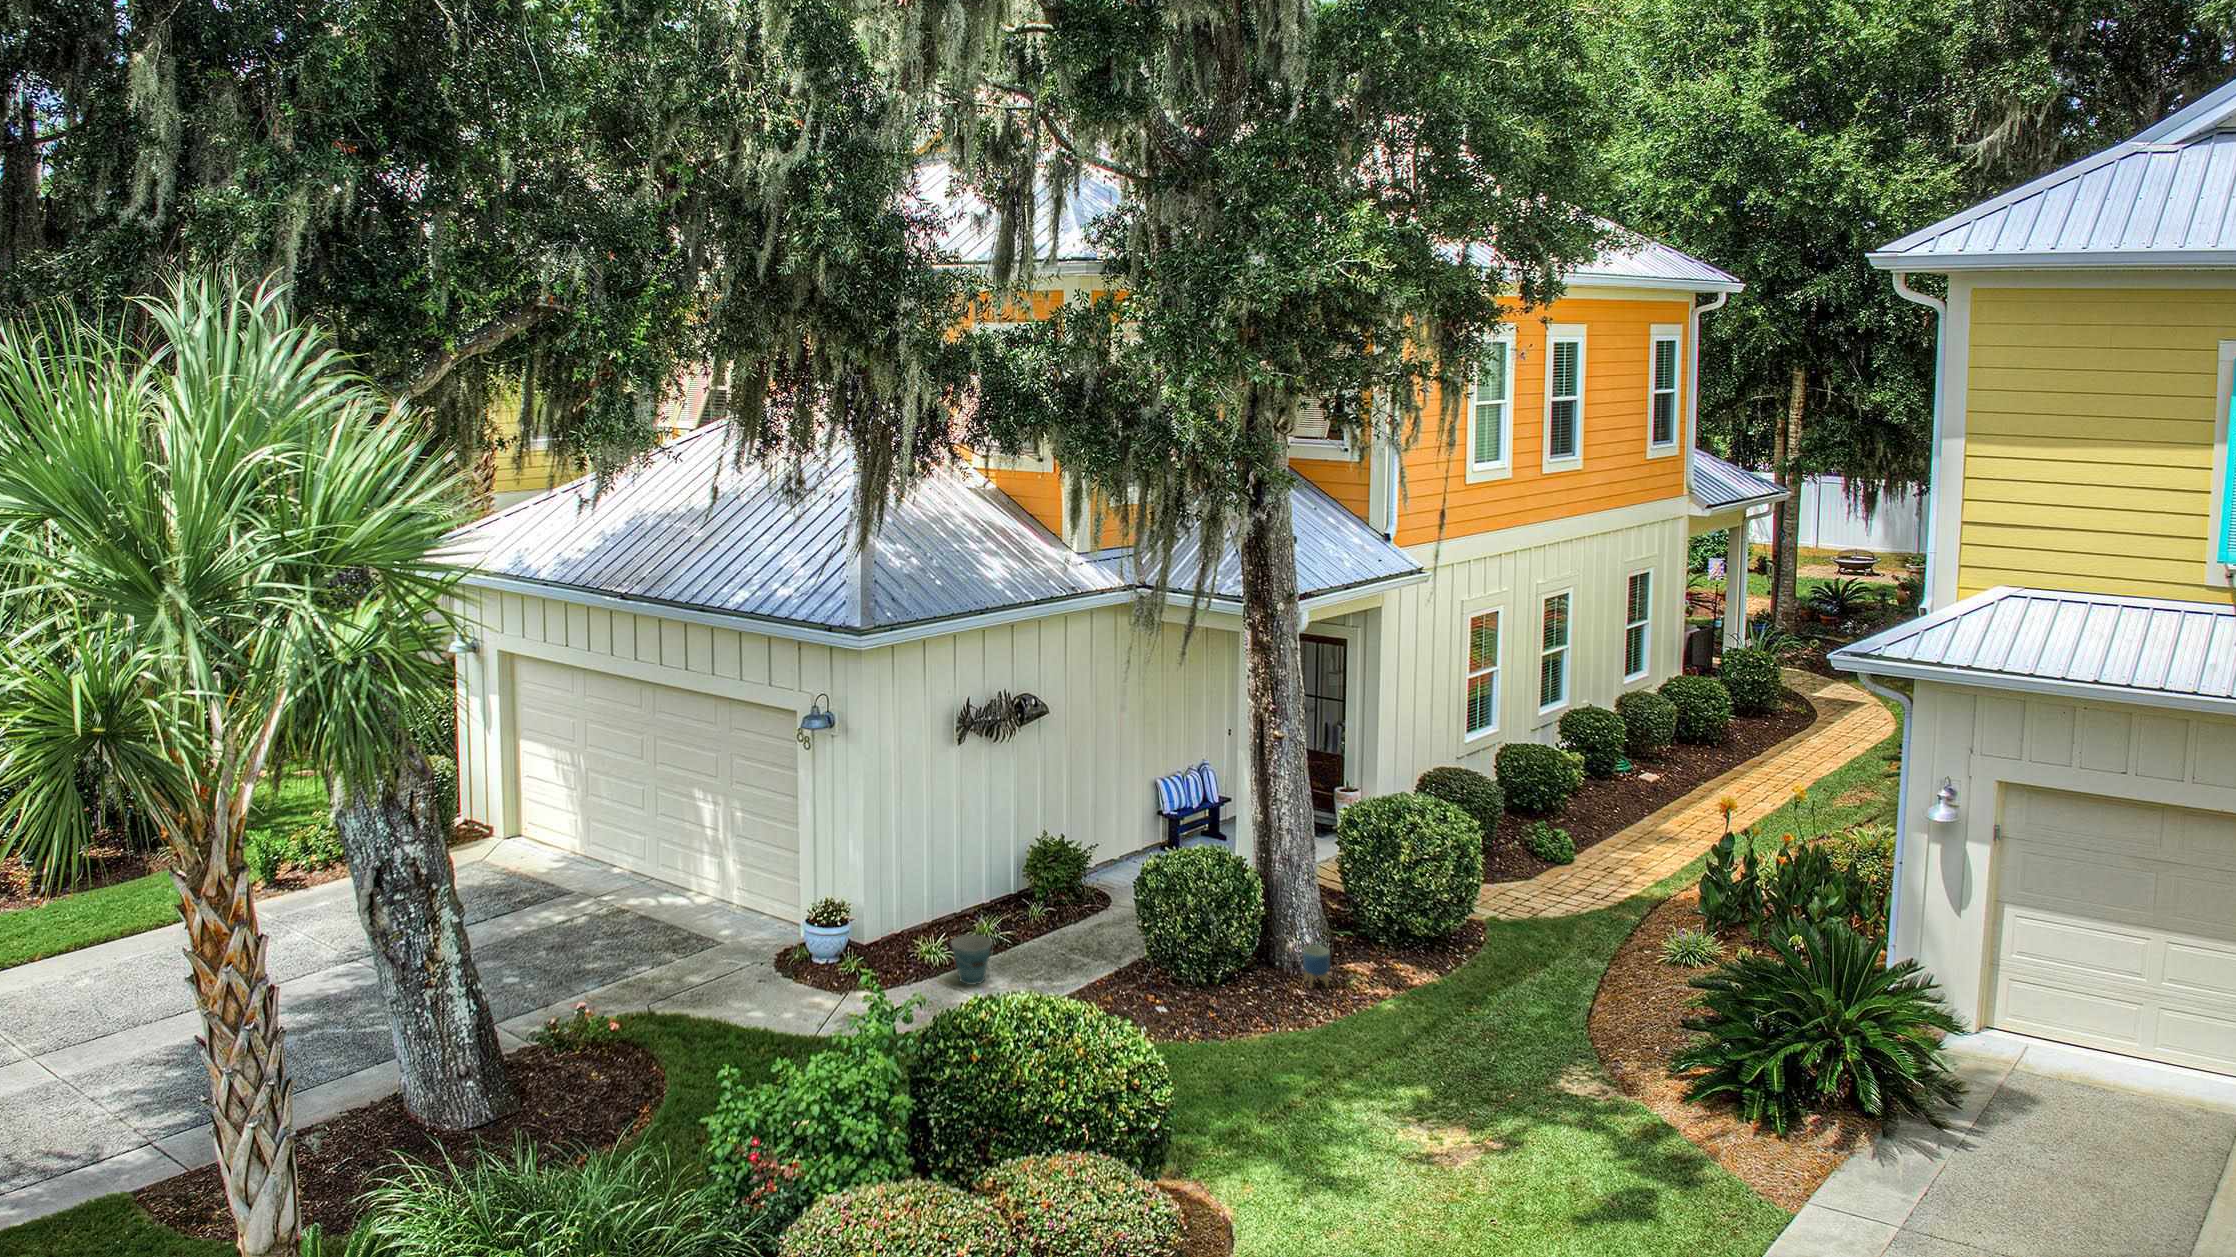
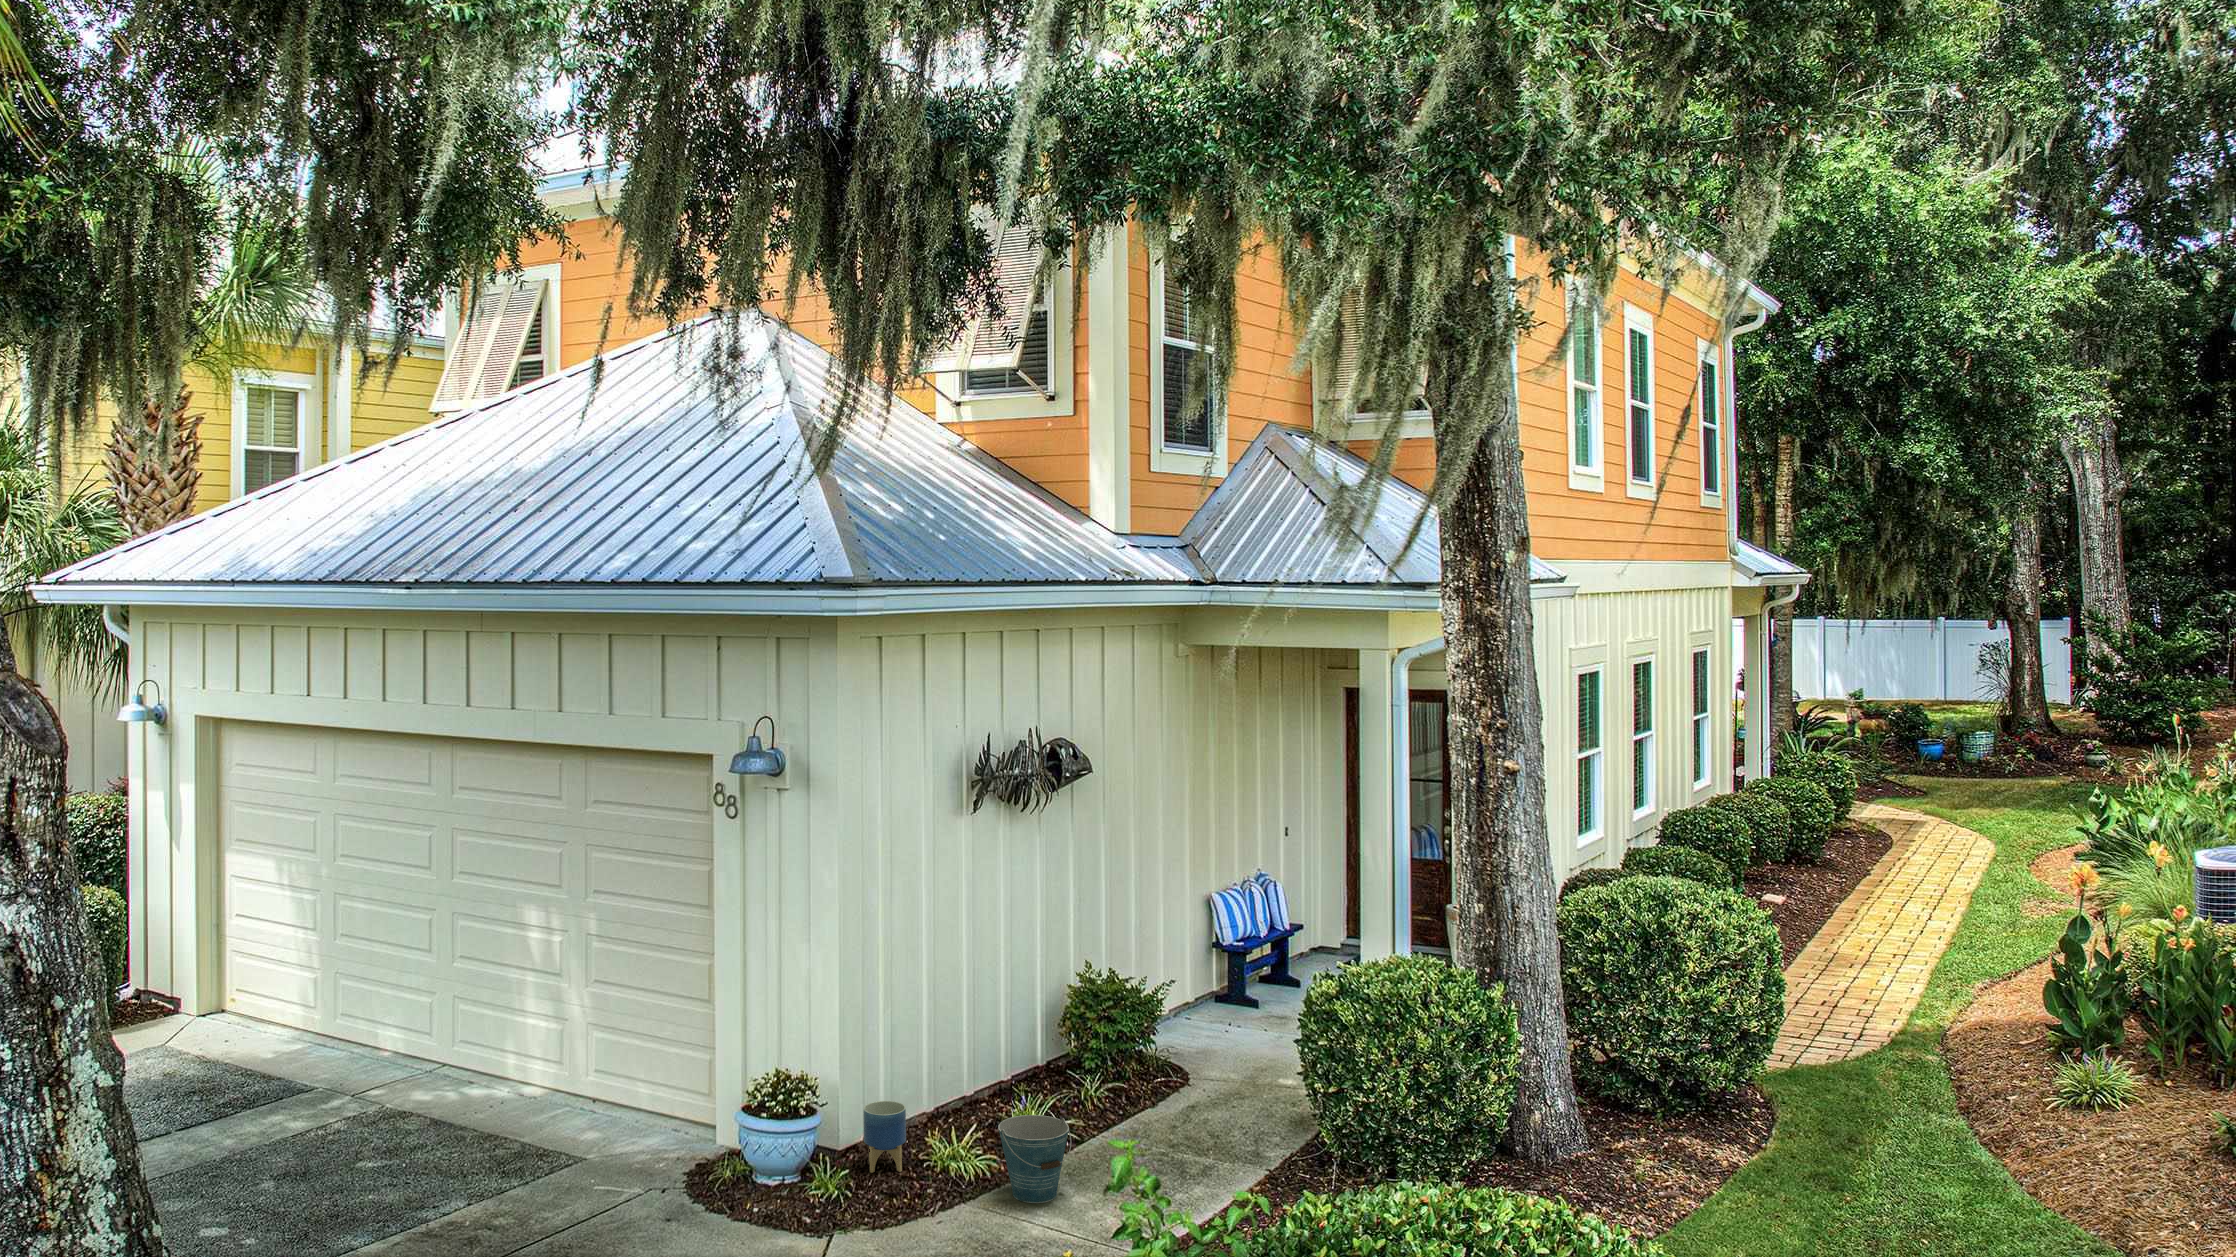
planter: present [1303,945,1330,987] -> present [863,1101,906,1173]

